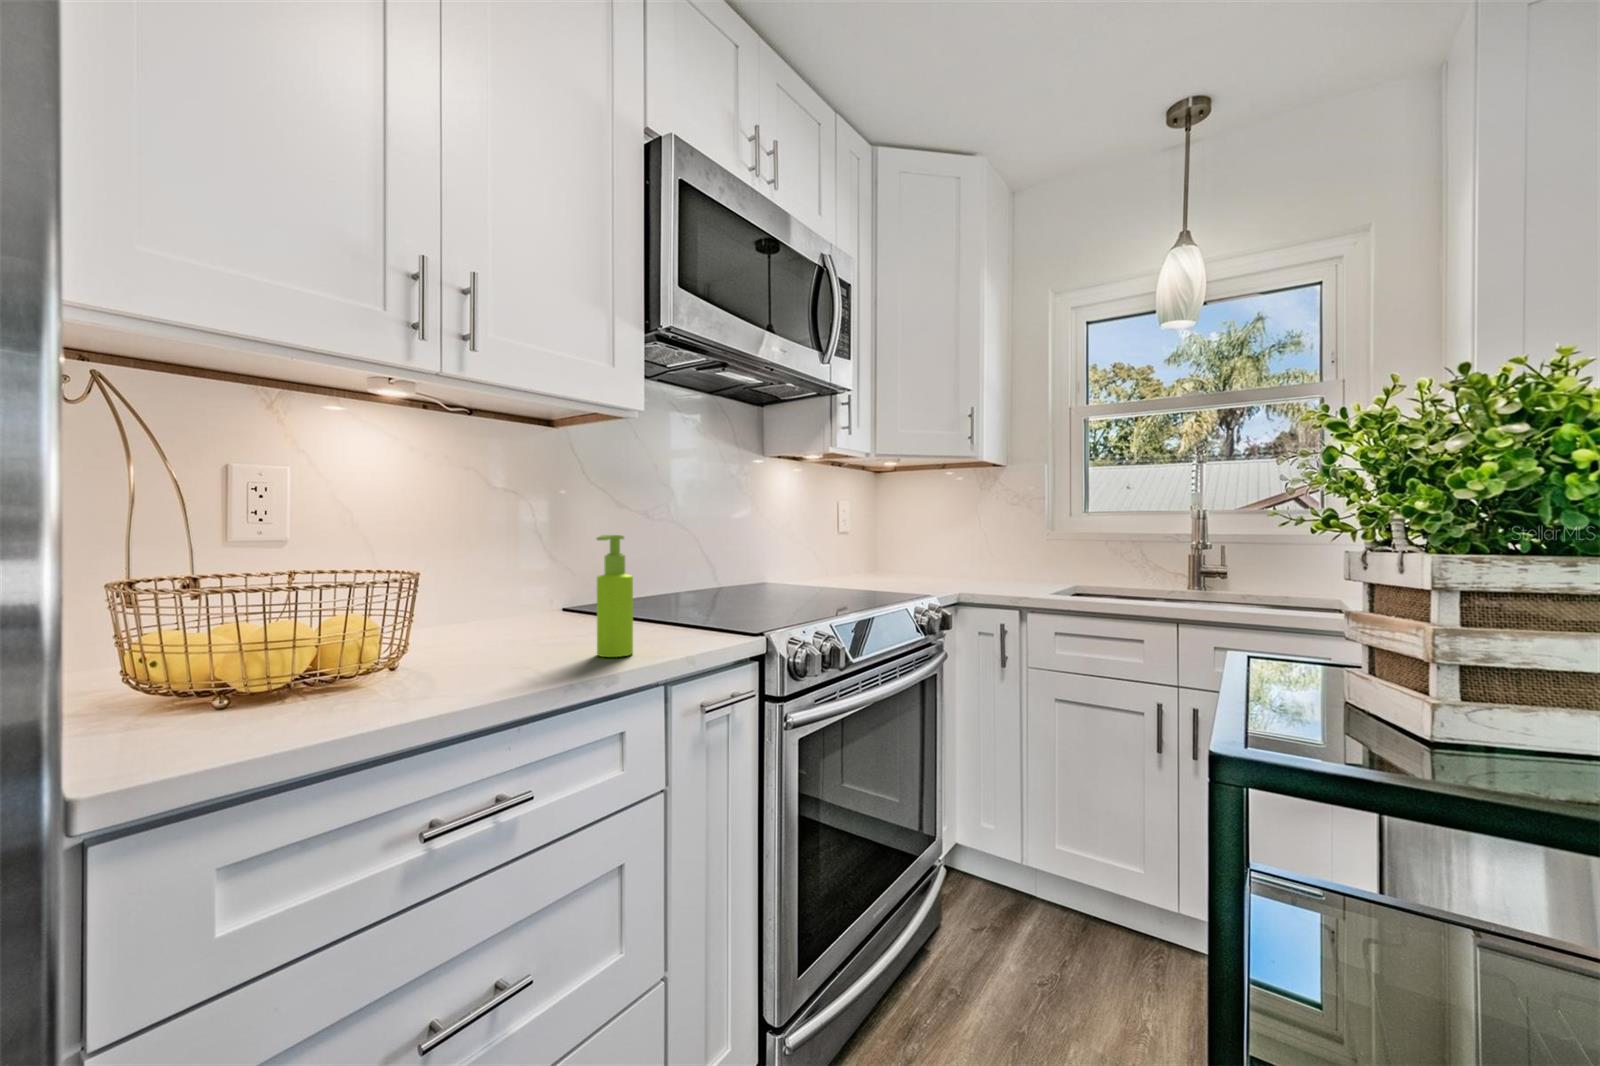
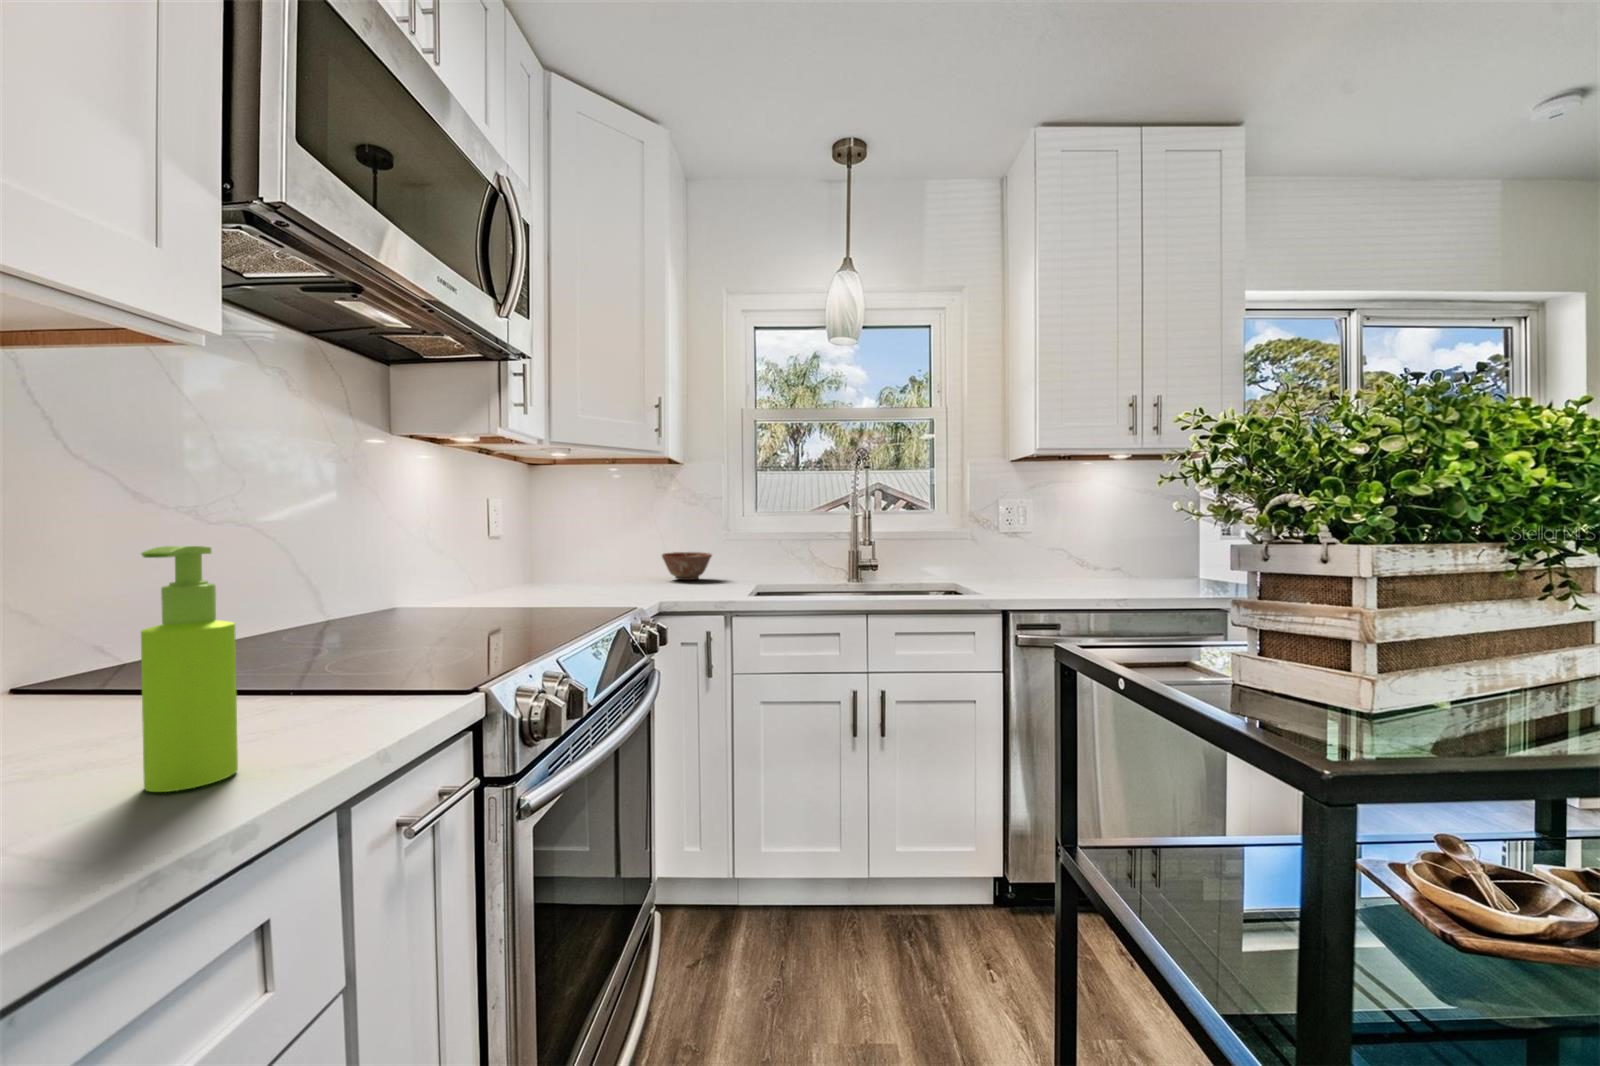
ceramic bowl: none [983,553,1034,580] -> present [662,552,712,580]

